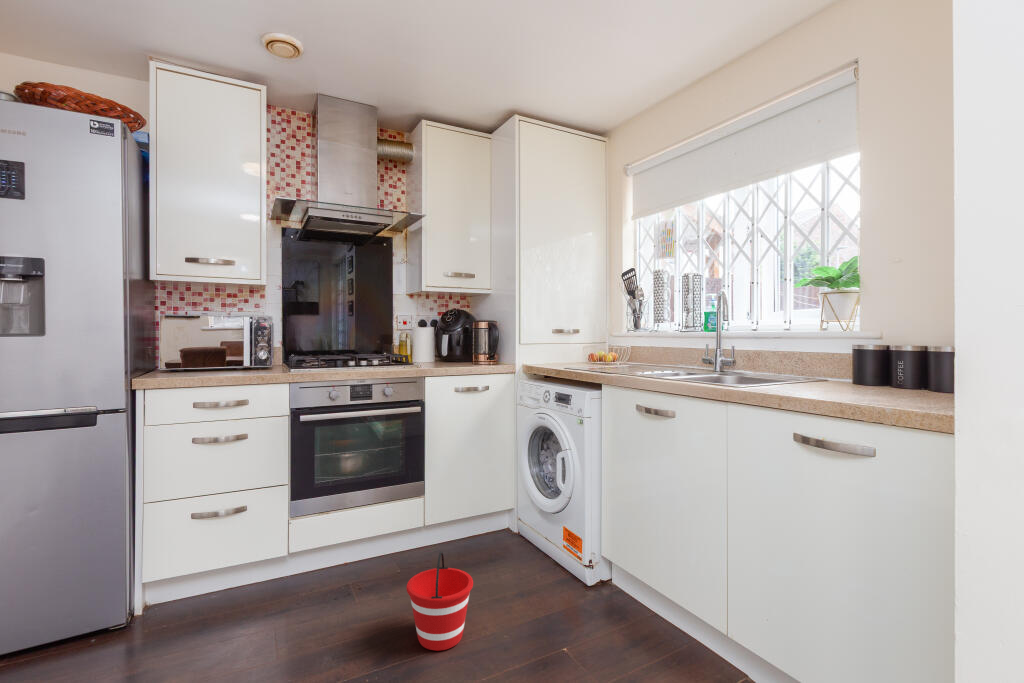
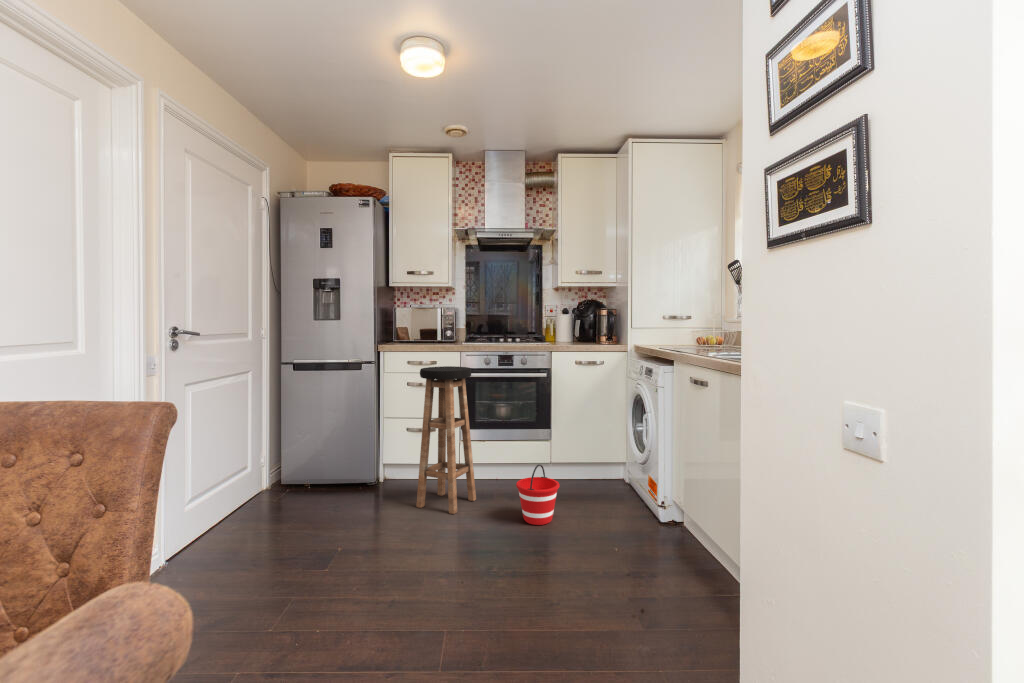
bar stool: none [221,408,327,661] -> present [416,366,476,514]

